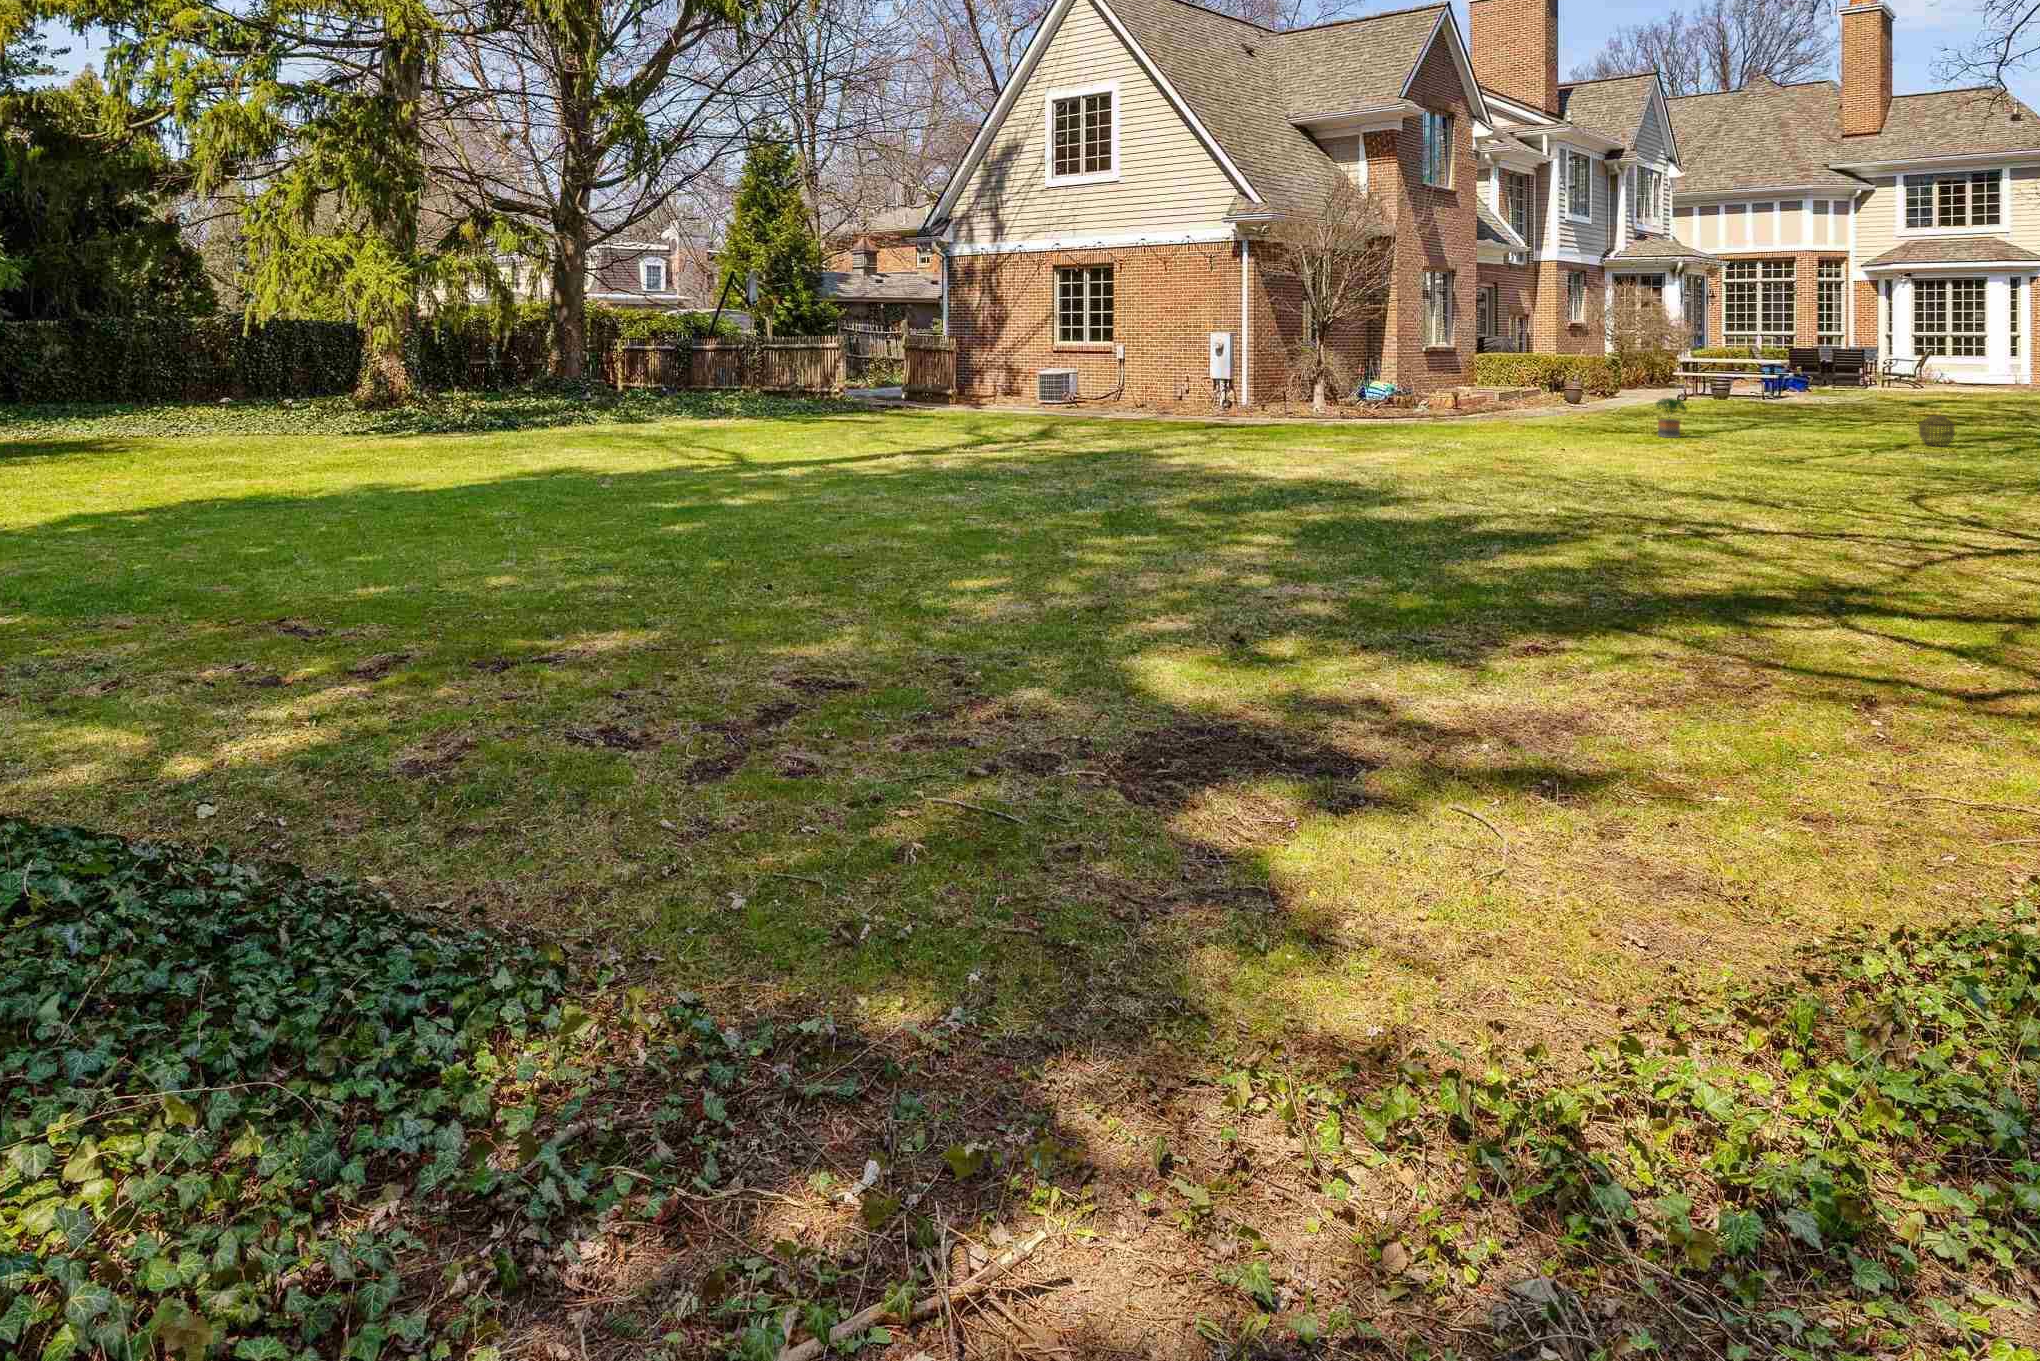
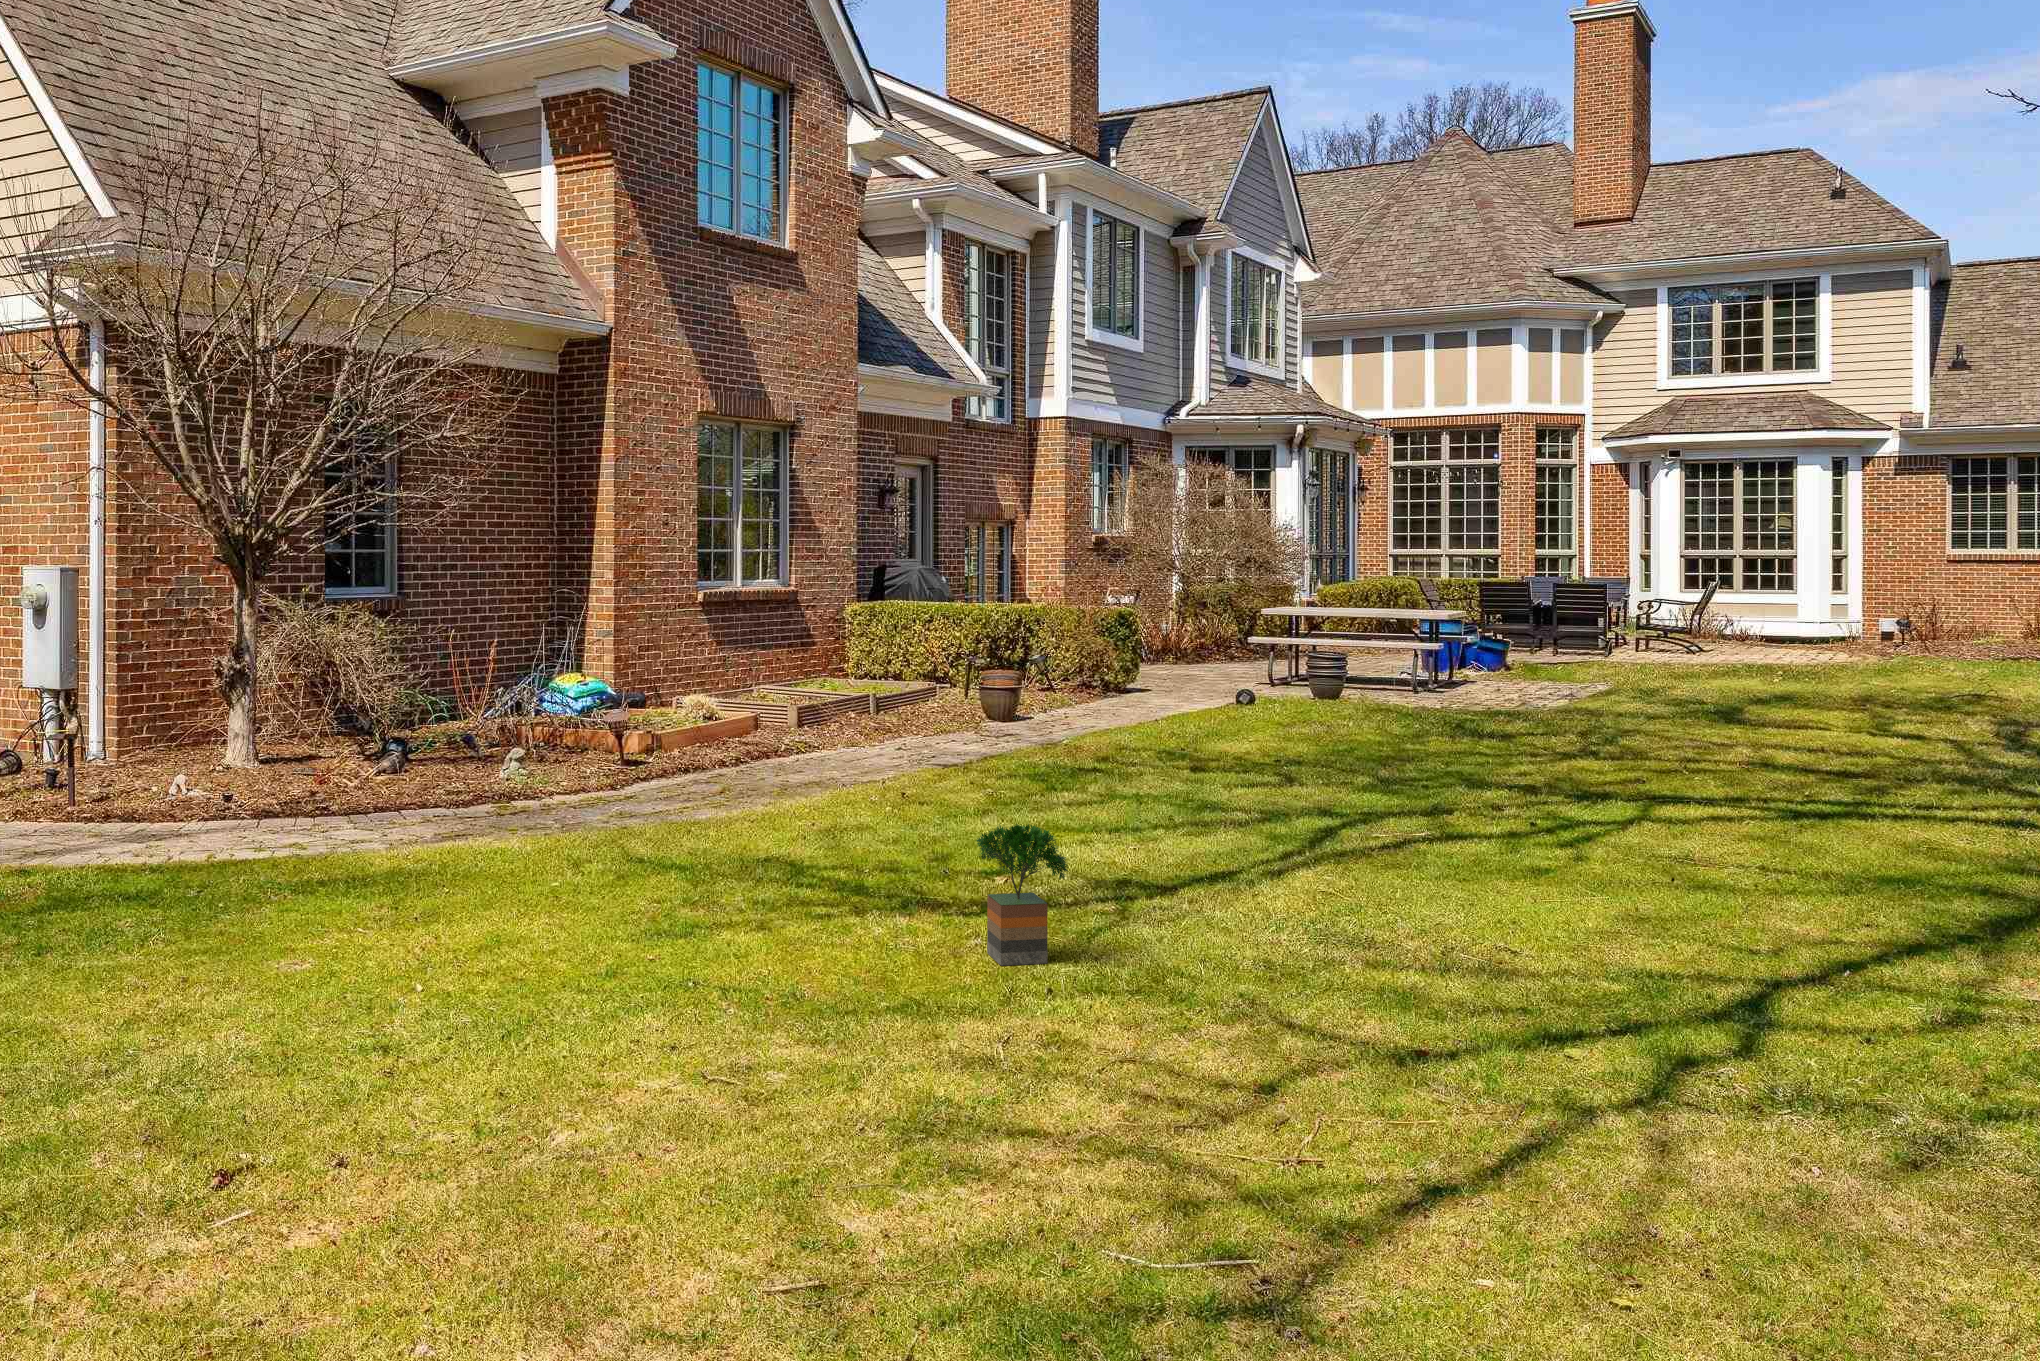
woven basket: present [1919,416,1955,447] -> none [1767,899,1879,1016]

